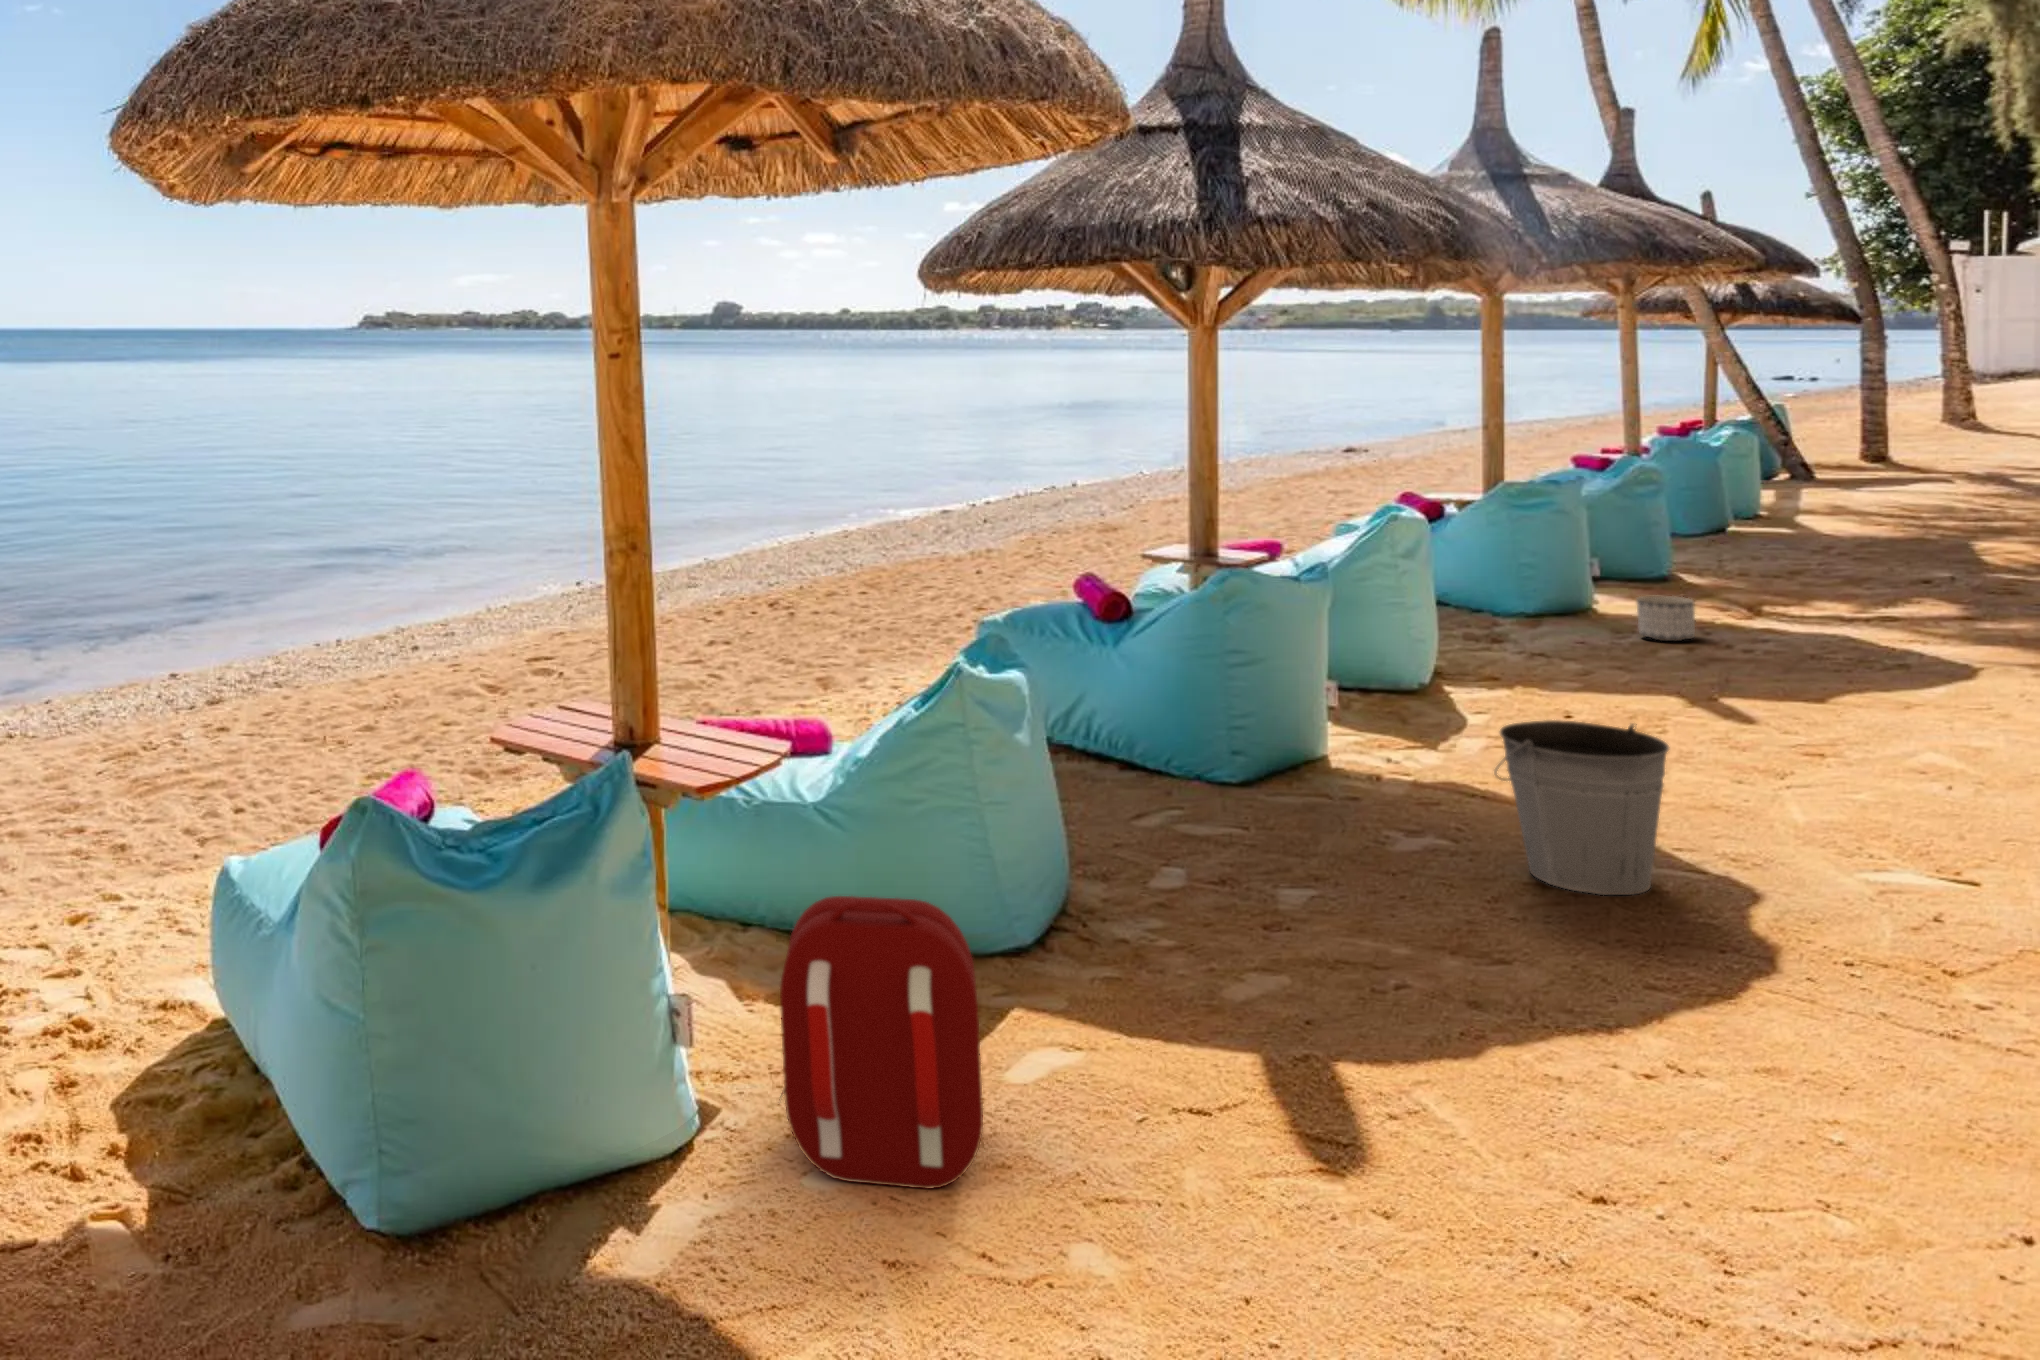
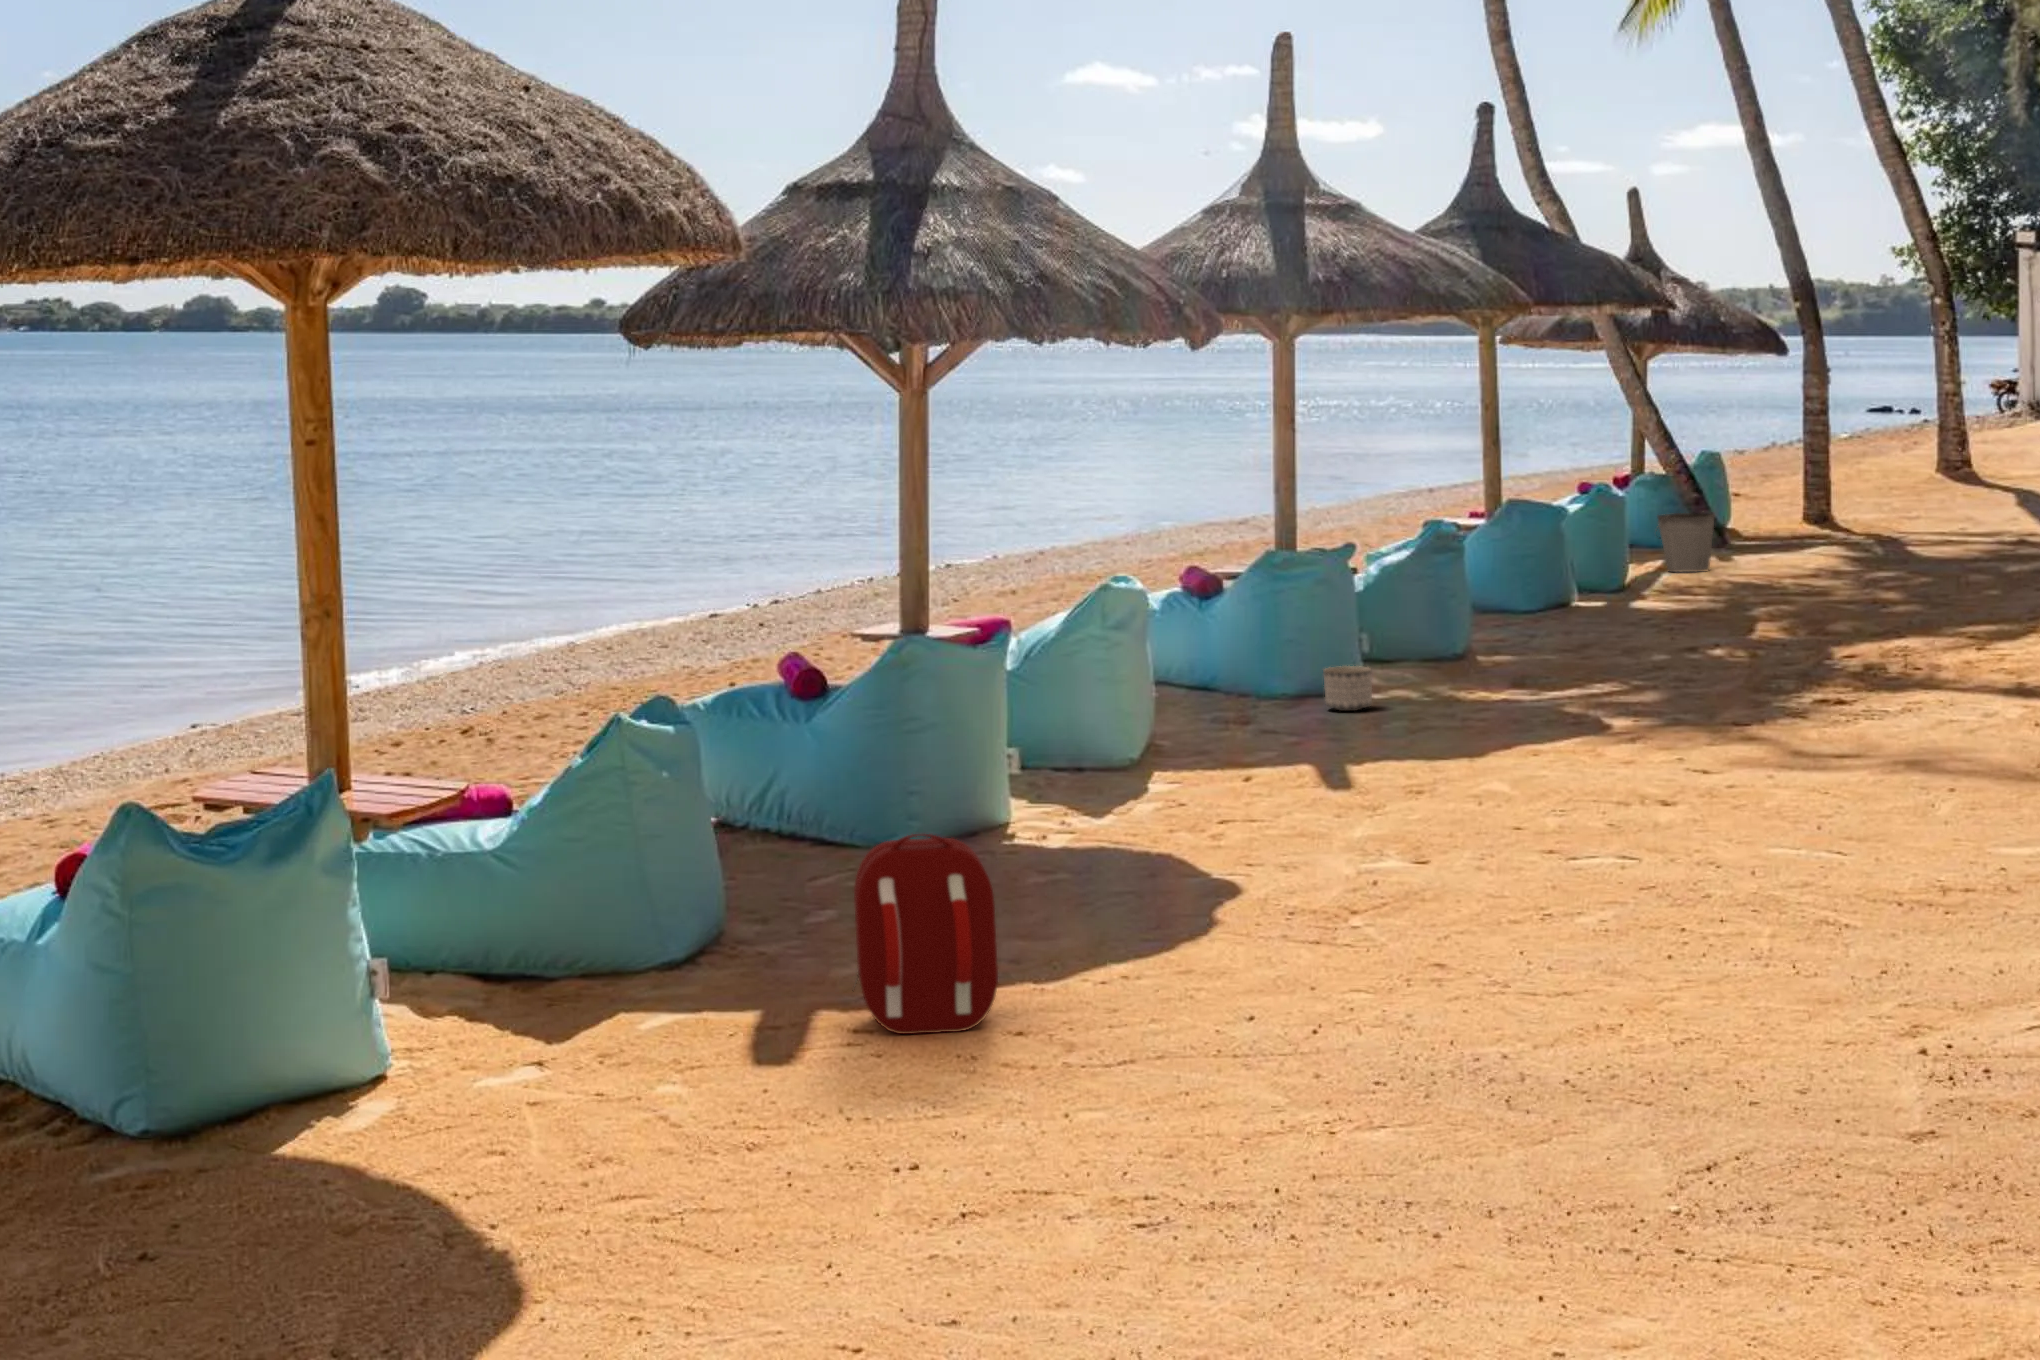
bucket: present [1495,720,1669,895] -> present [1656,511,1714,573]
backpack: present [780,896,983,1189] -> present [852,834,998,1034]

